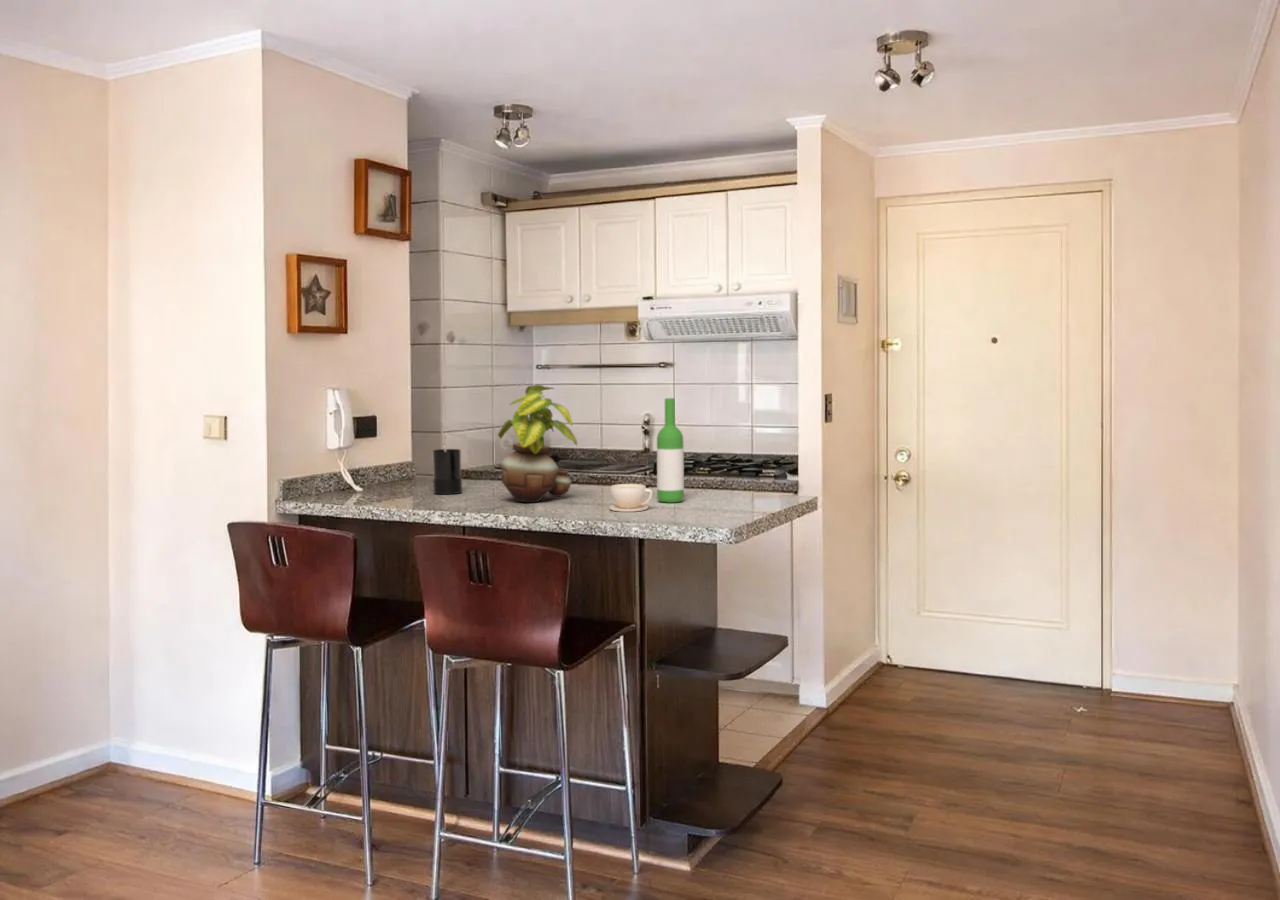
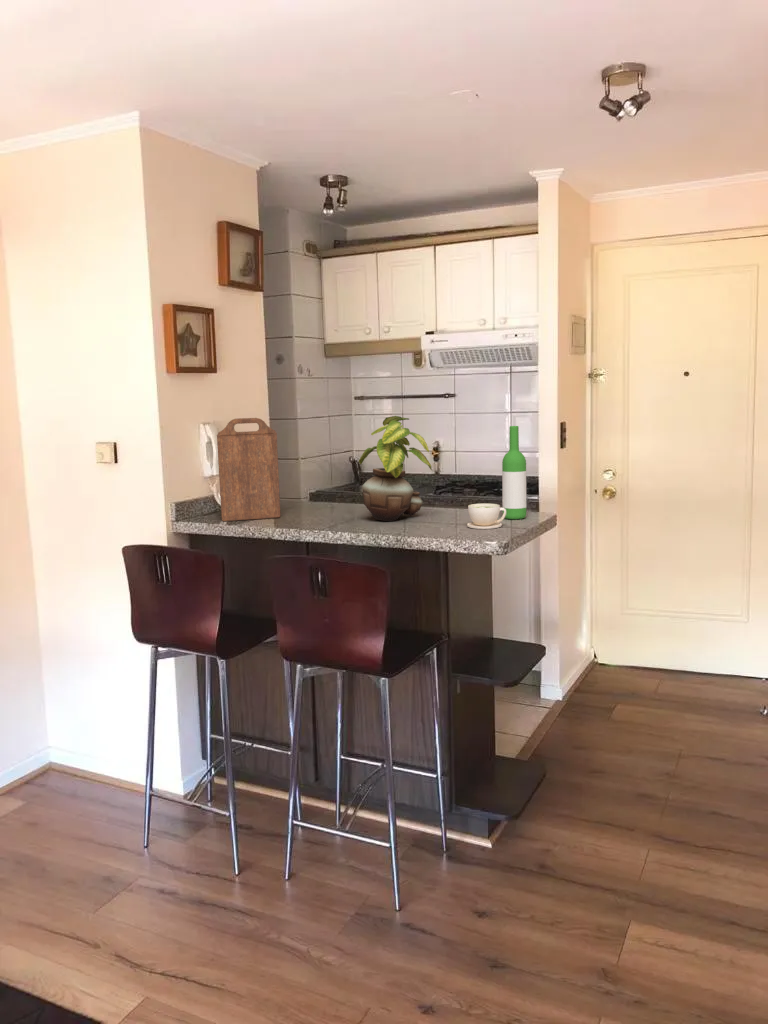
cutting board: none [341,384,413,500] -> present [217,418,280,521]
candle: present [433,446,462,494] -> none [295,471,321,514]

